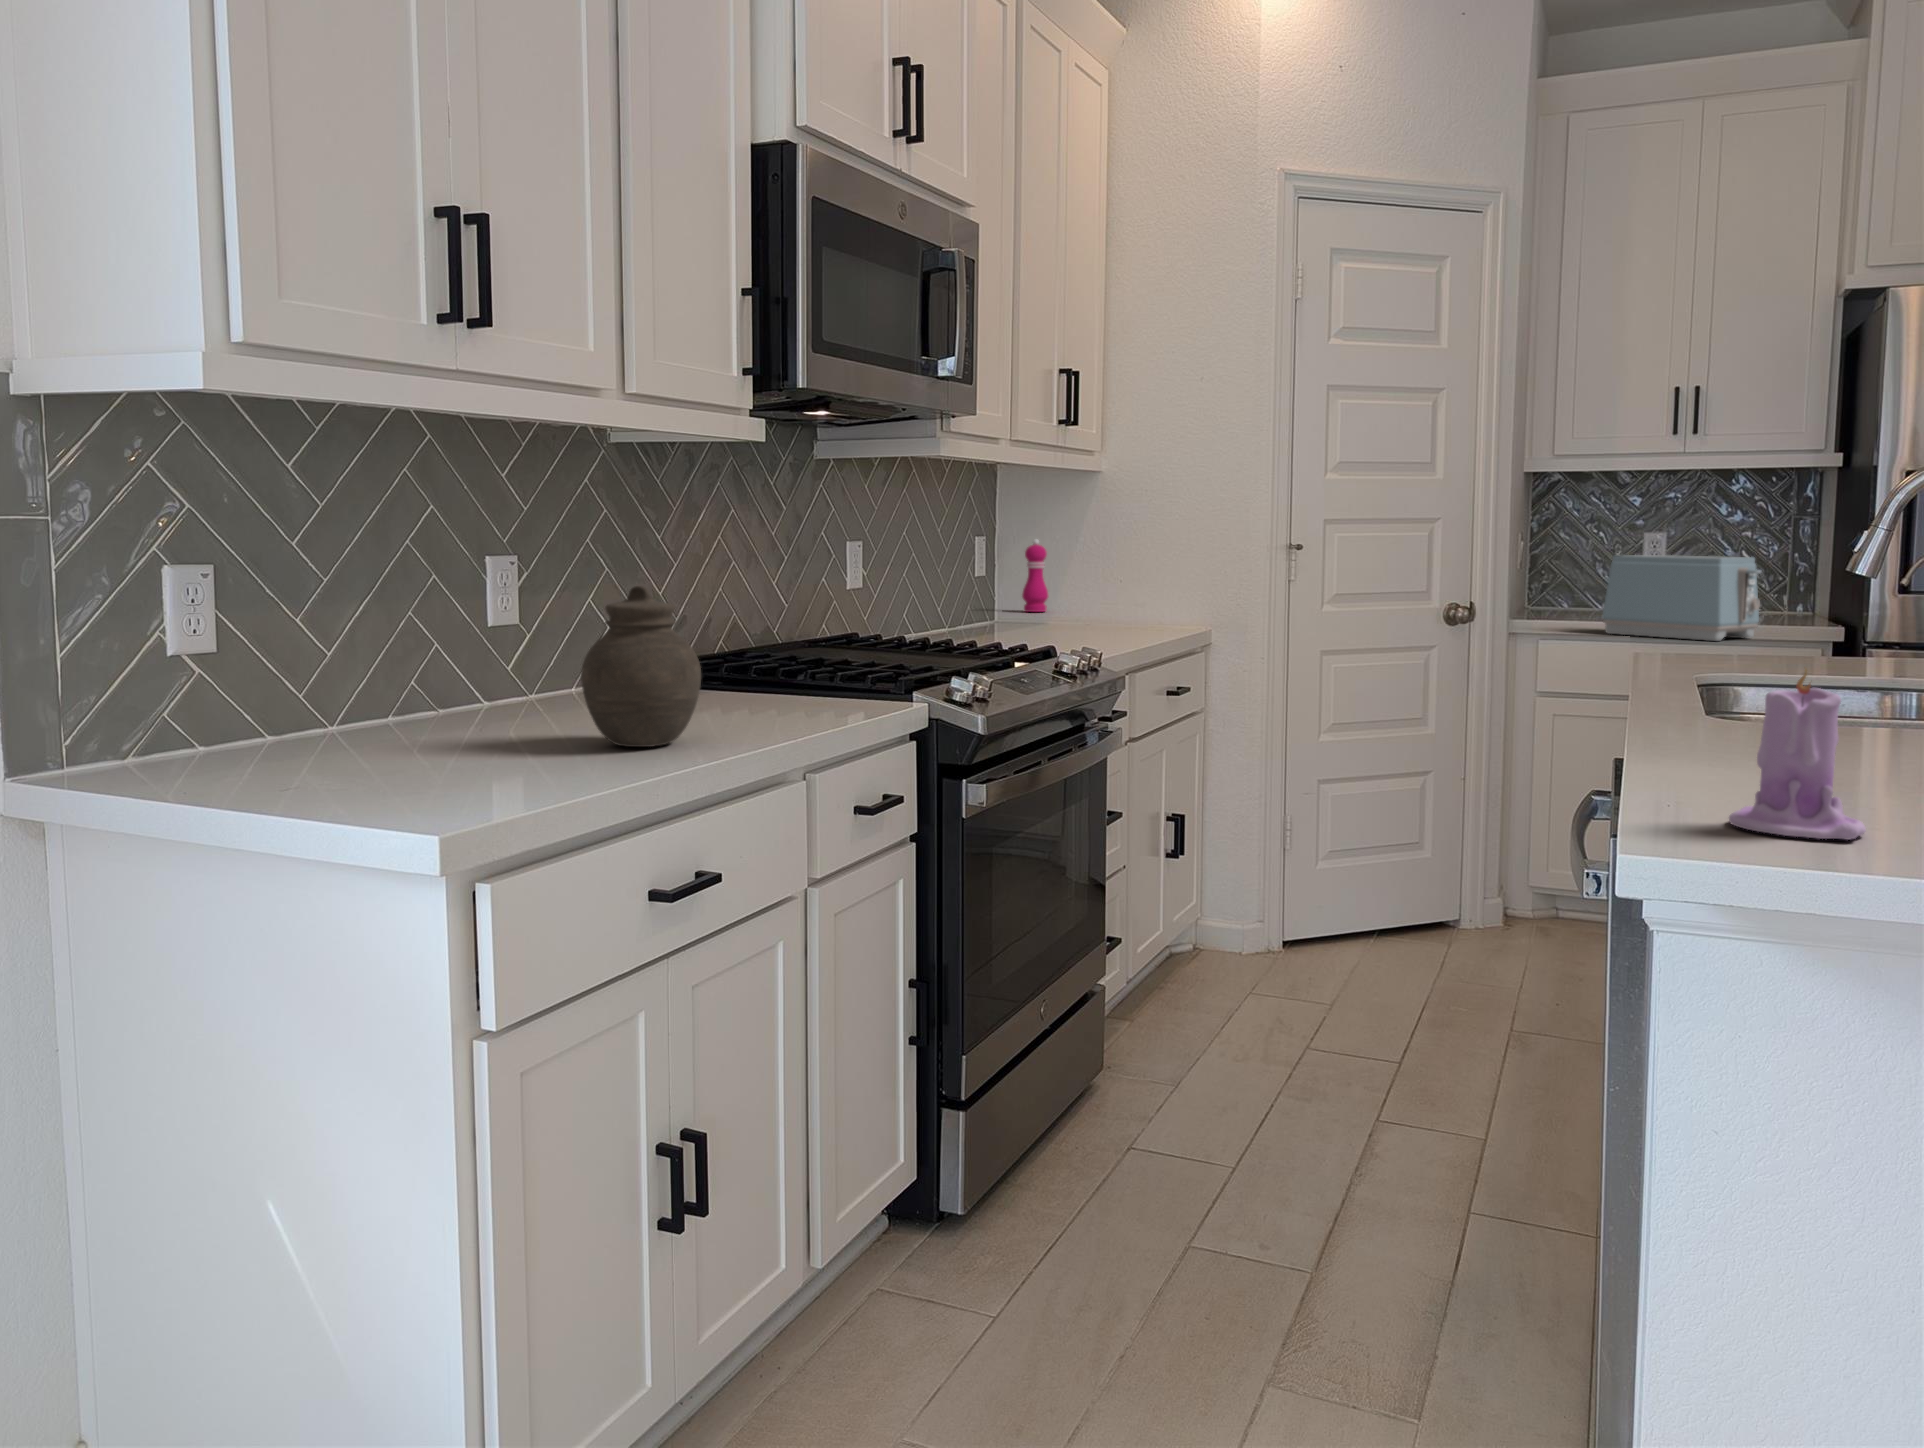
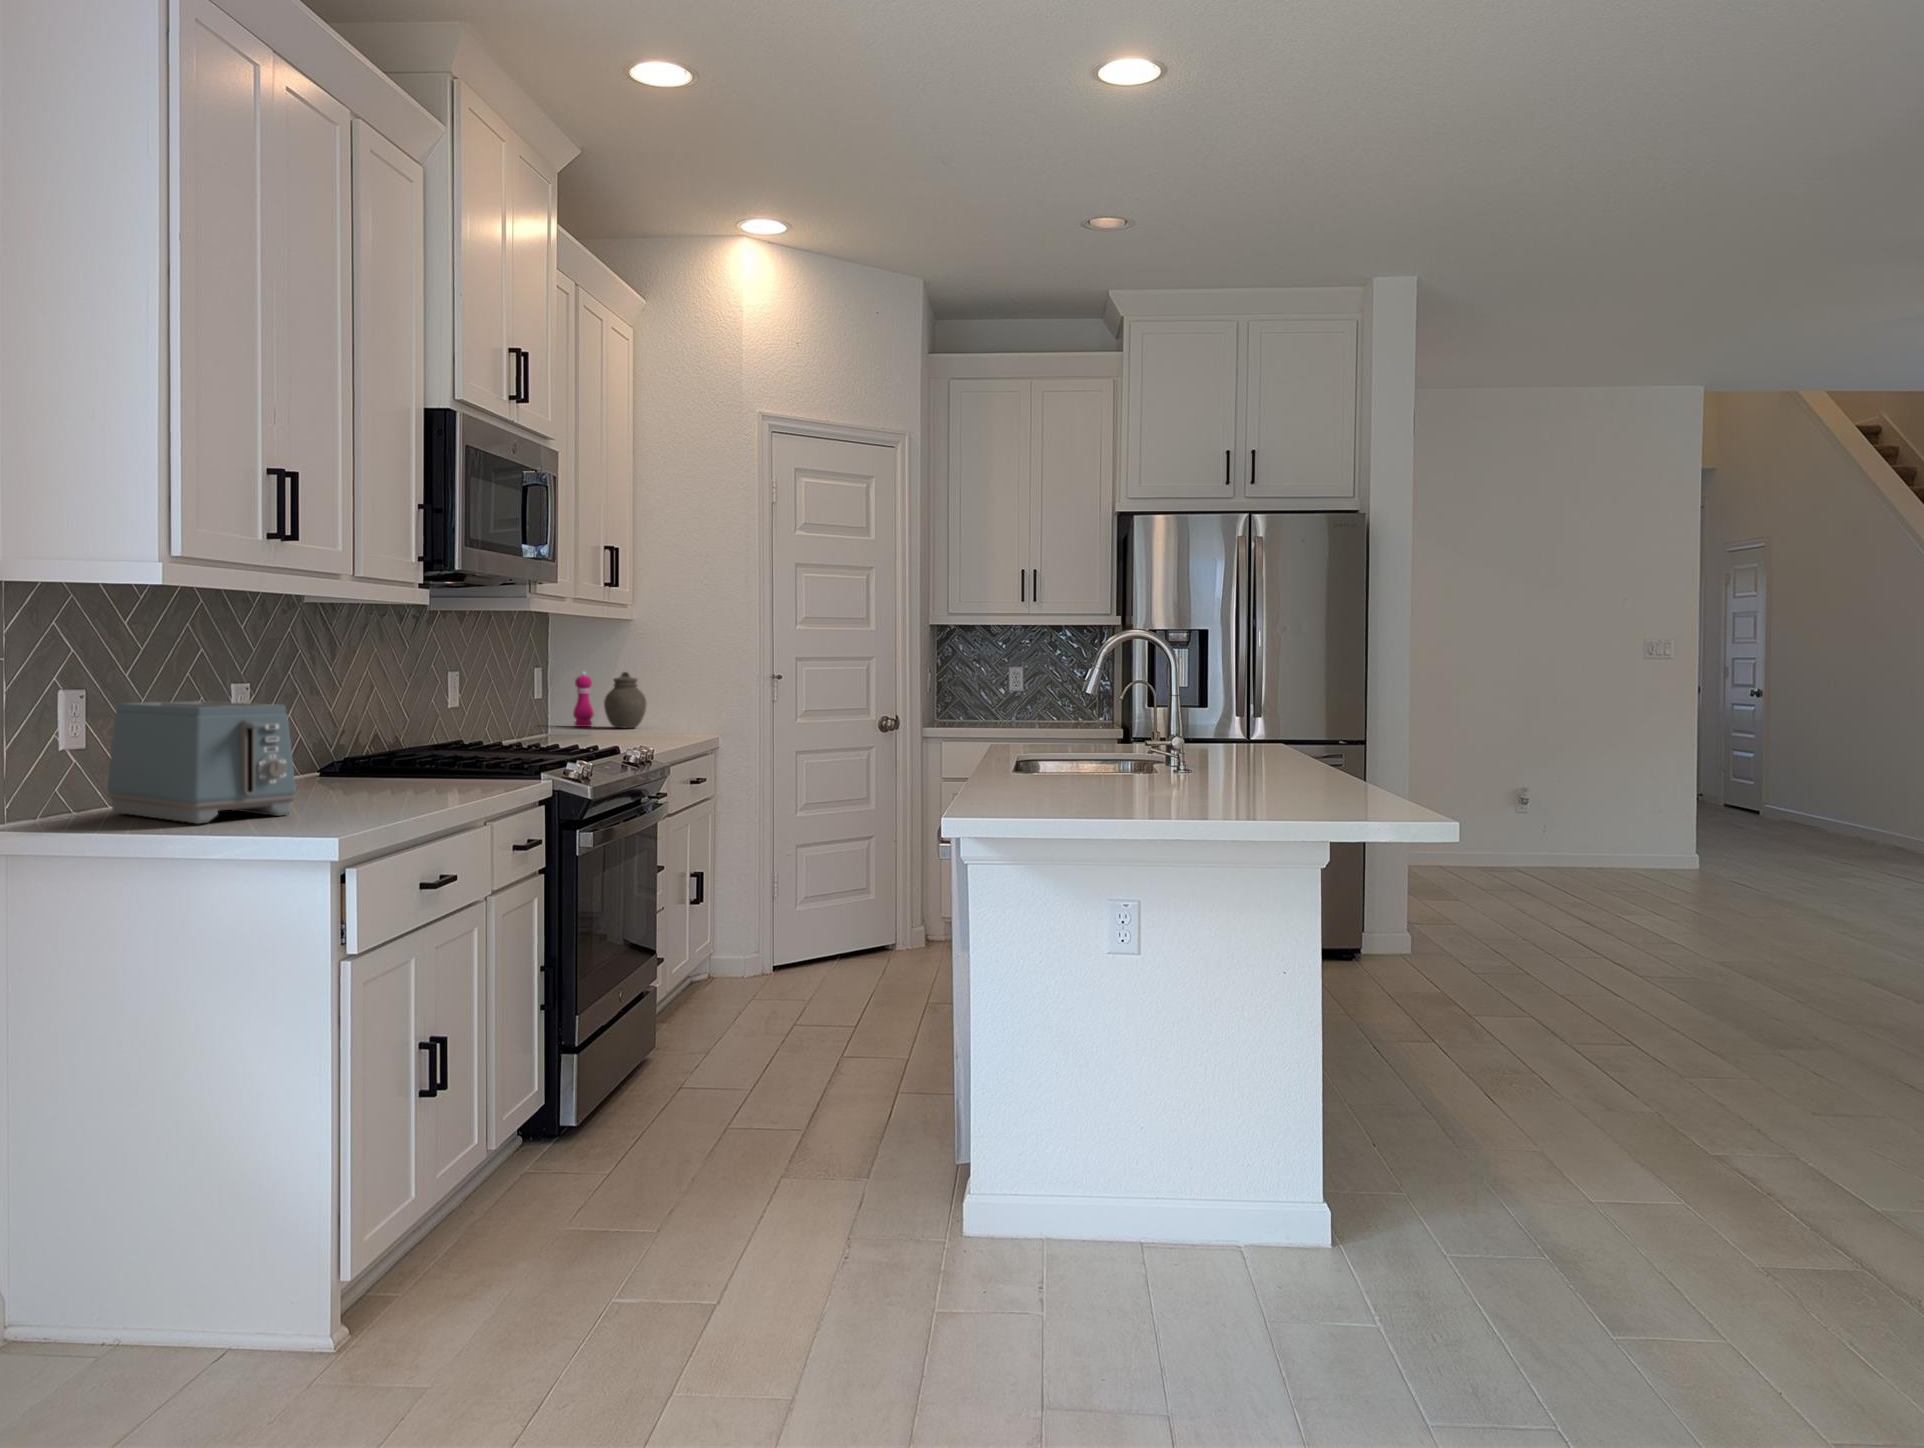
toaster: present [1602,555,1762,641] -> present [107,701,296,823]
jar: present [581,586,701,747] -> present [604,672,647,728]
candle: present [1729,670,1866,840] -> none [994,731,1049,808]

